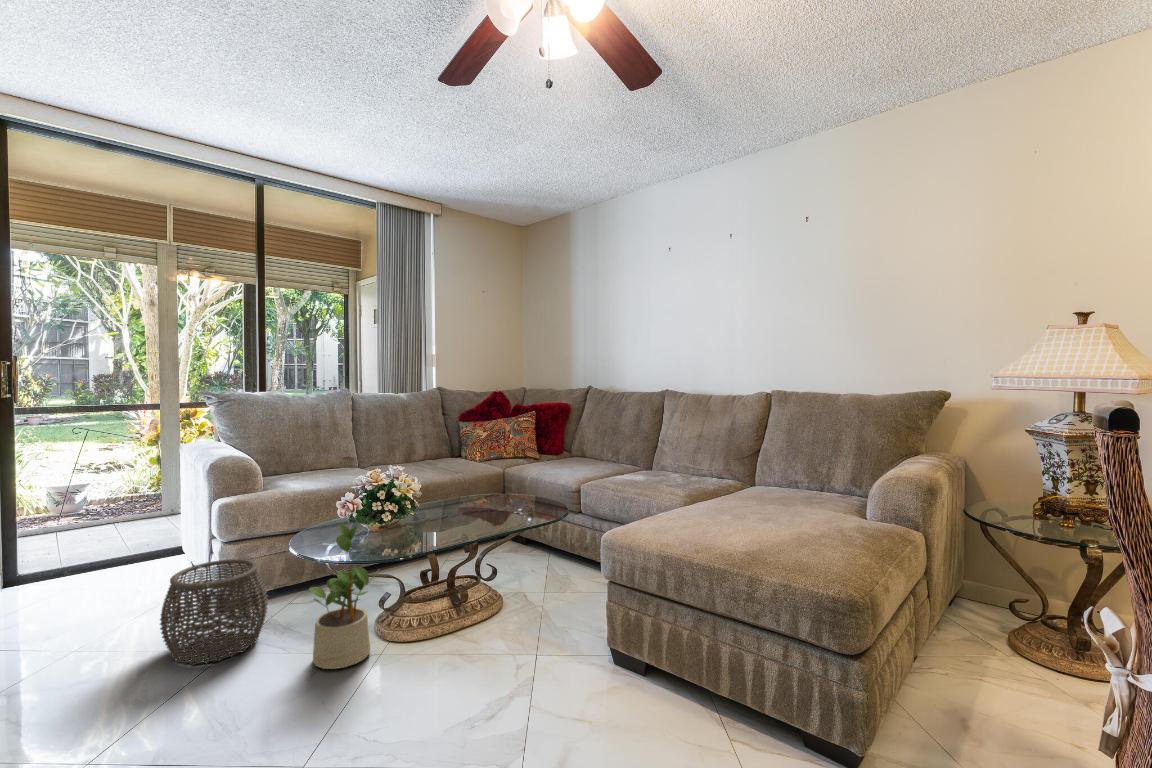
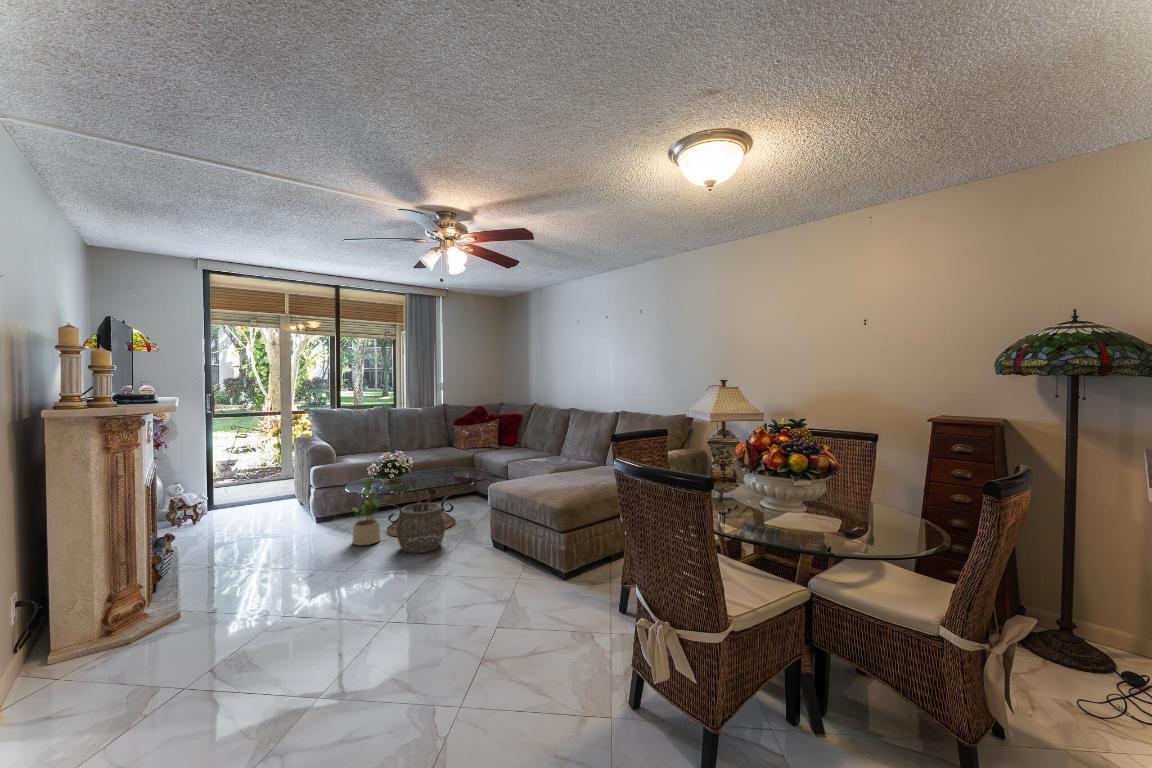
woven basket: present [160,559,268,665] -> present [397,503,445,553]

